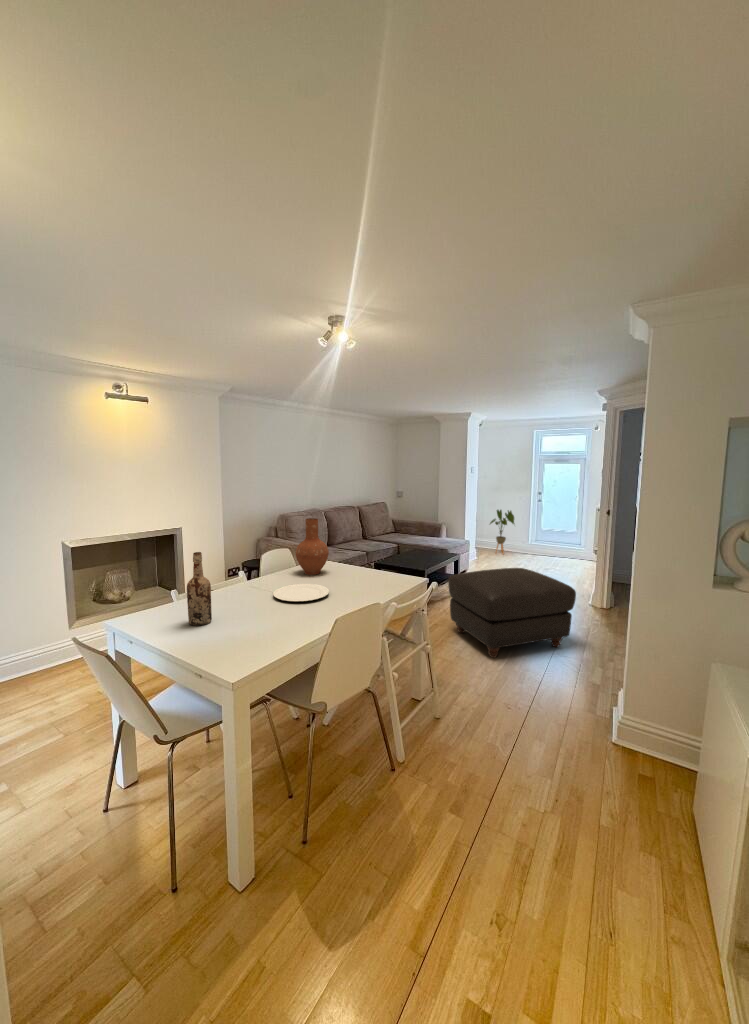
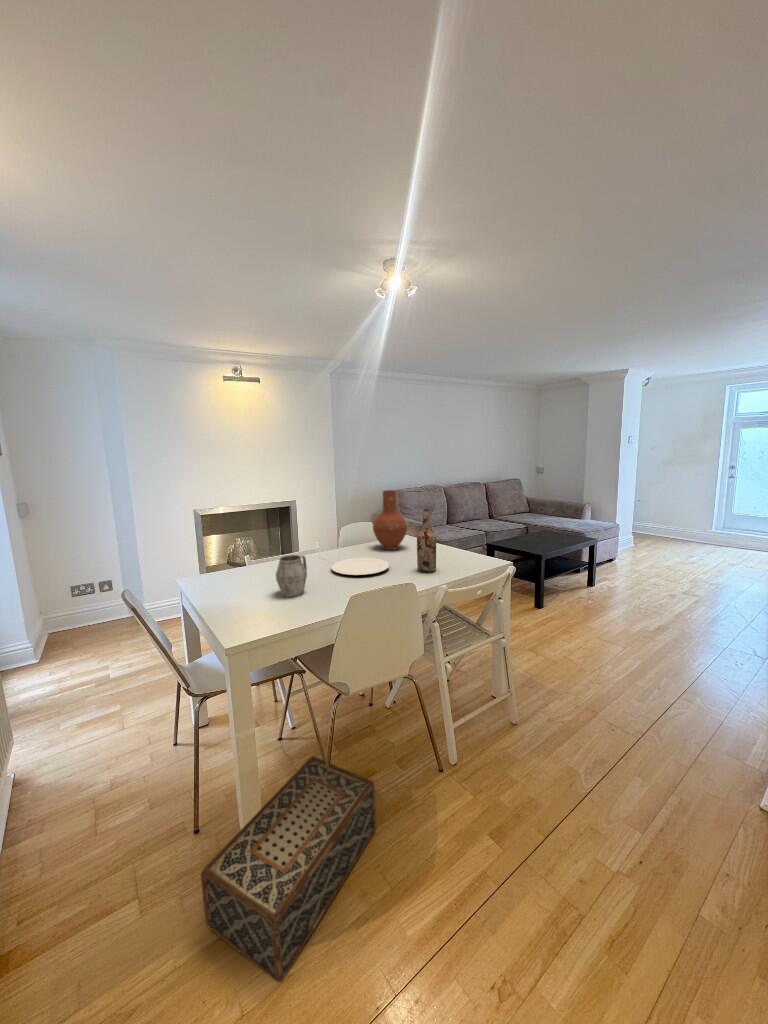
house plant: present [490,510,514,553] -> none [653,488,692,544]
wine bottle: present [187,552,212,626] -> present [417,509,436,572]
ottoman: present [448,568,576,658] -> none [566,559,745,666]
mug: none [238,586,269,628] -> present [276,555,307,597]
woven basket: none [226,781,358,991] -> present [201,756,376,982]

